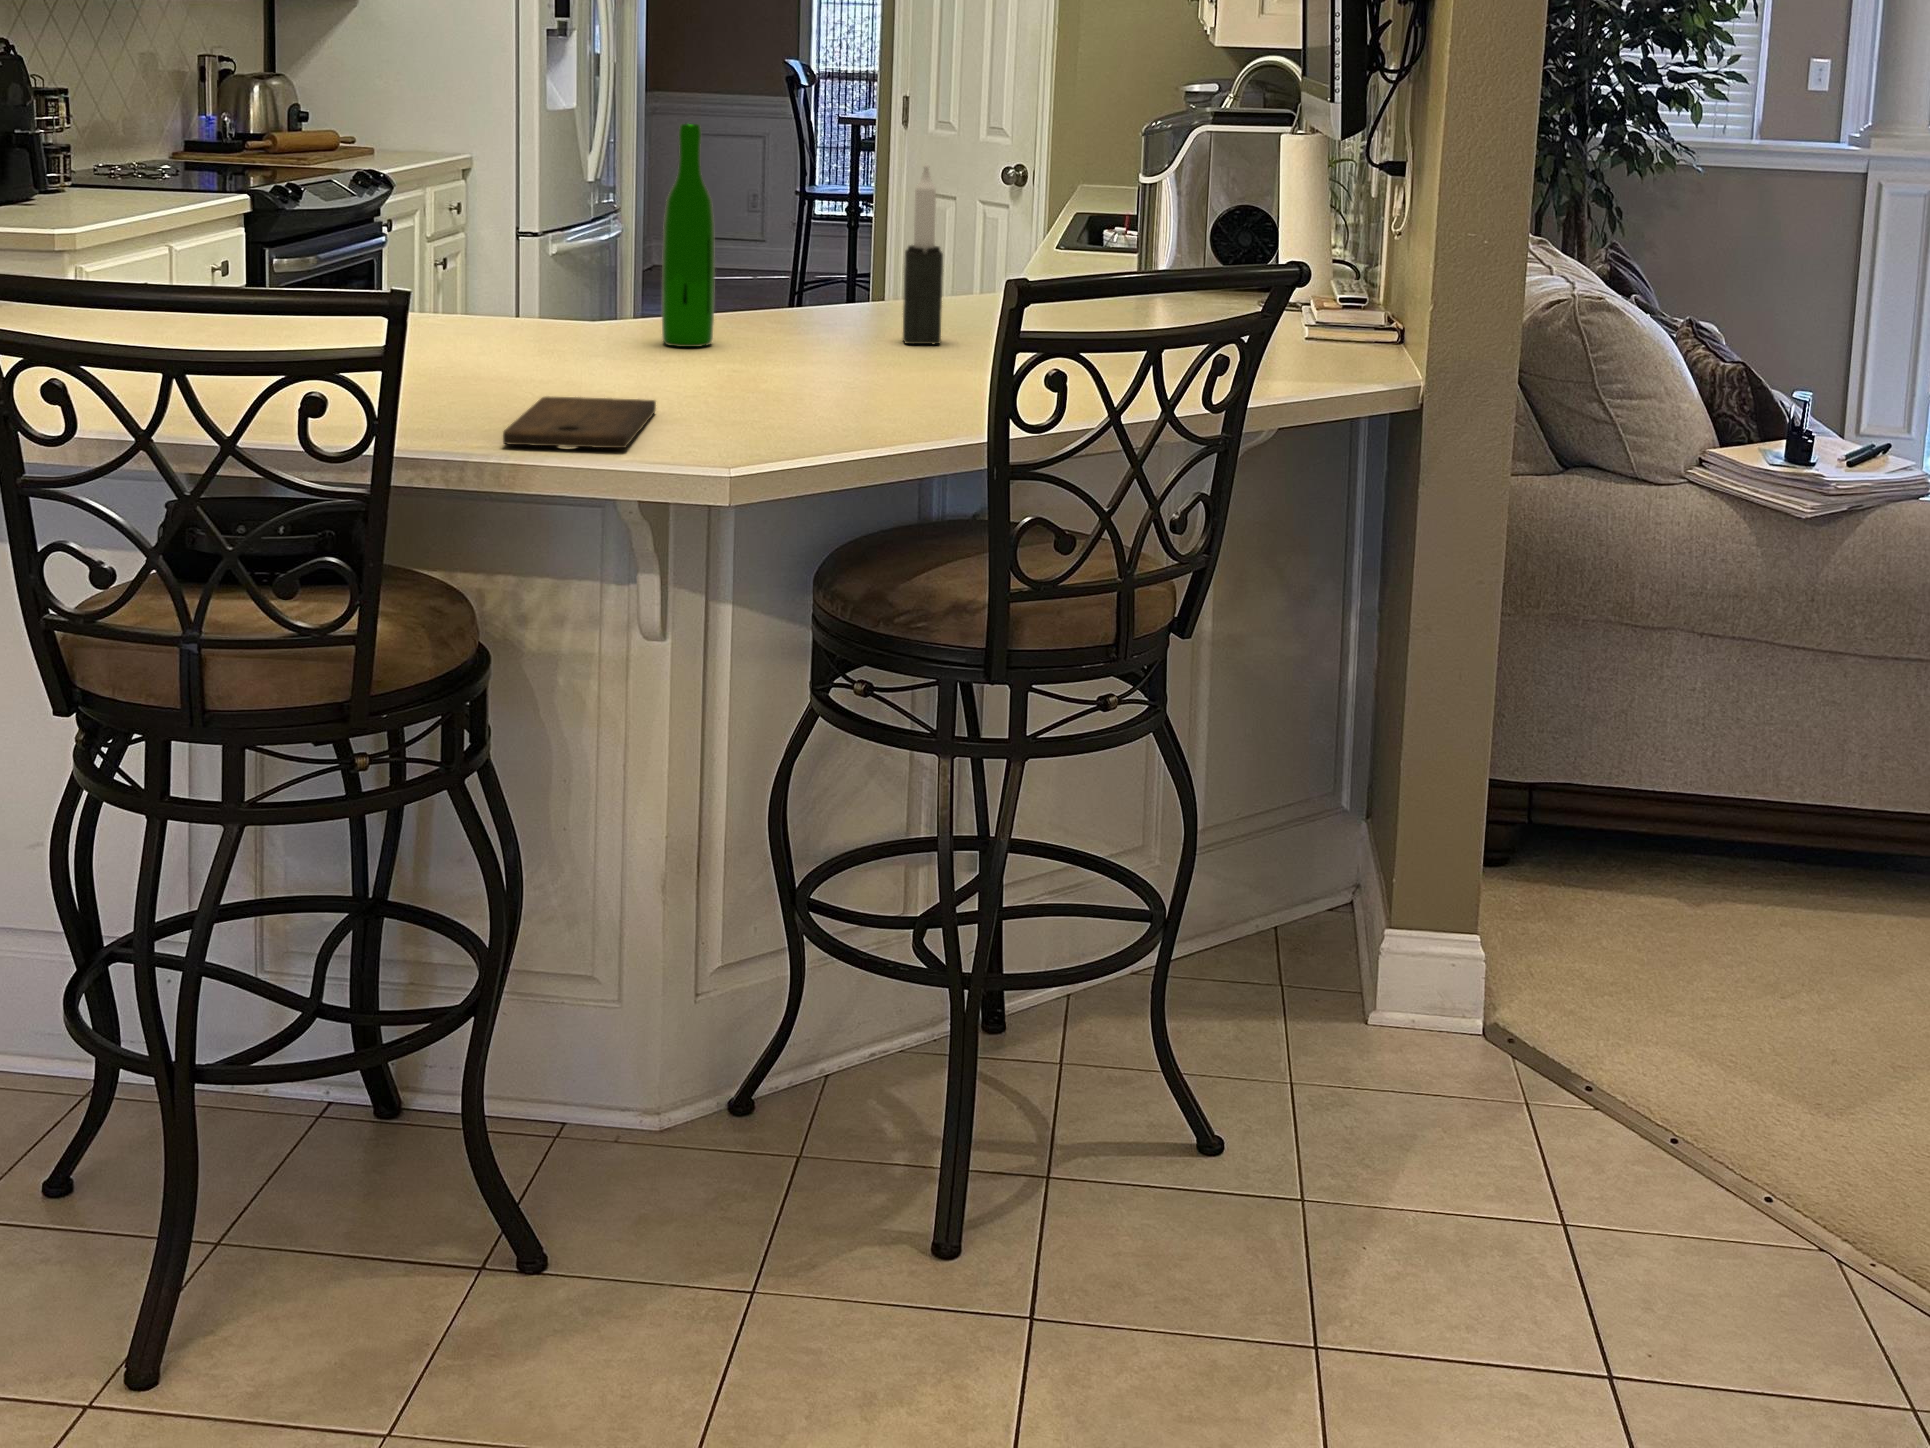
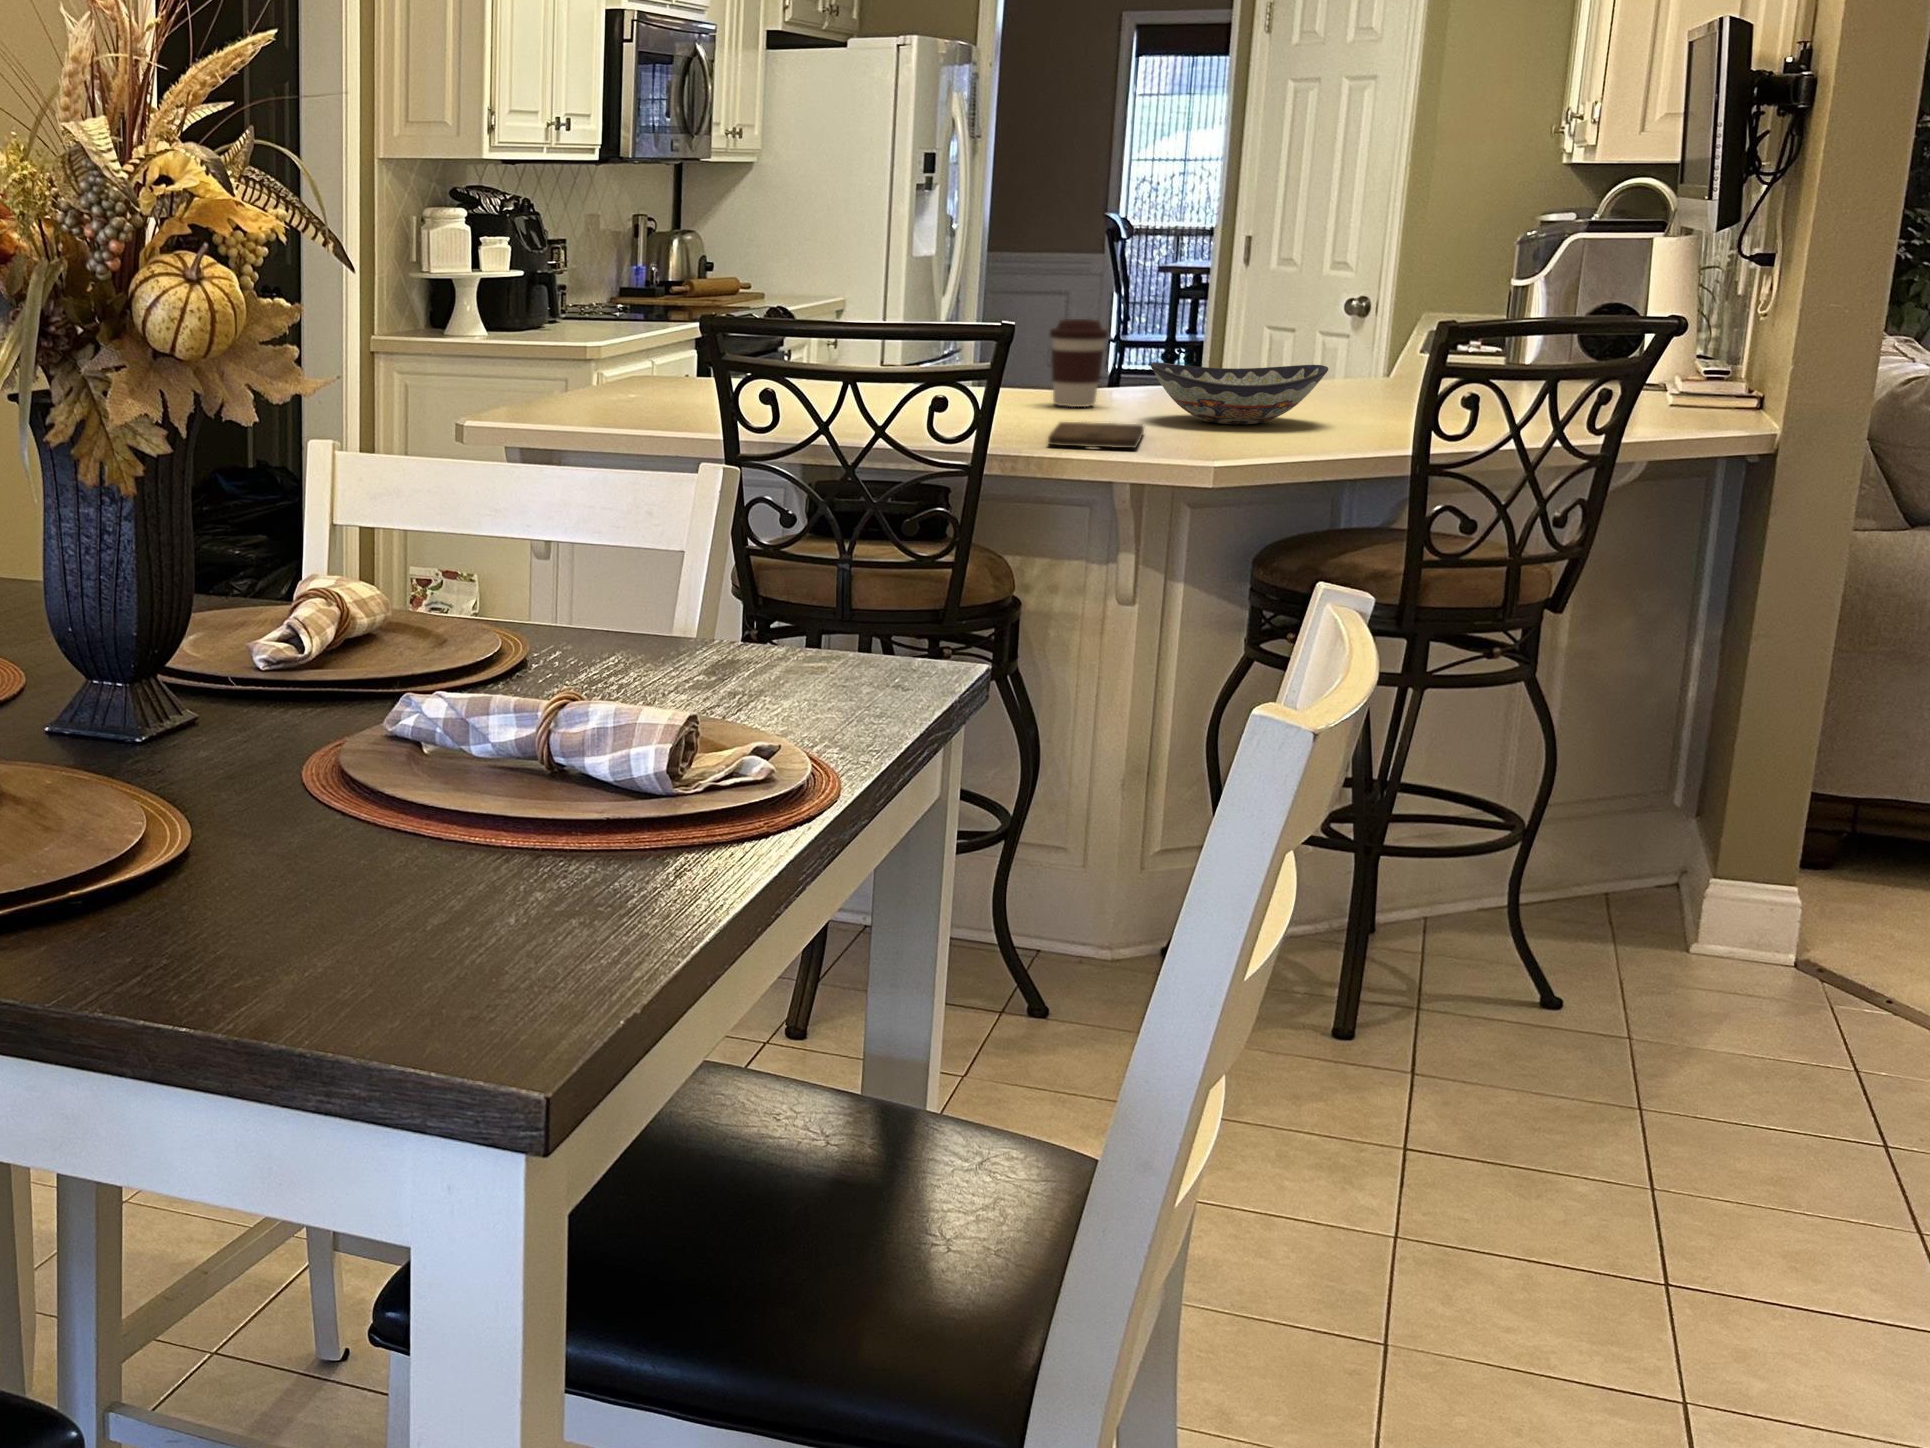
wine bottle: present [662,124,715,347] -> none [1122,231,1168,403]
candle: present [903,164,943,344] -> none [1314,260,1353,404]
coffee cup: none [557,239,633,357] -> present [1050,319,1108,407]
decorative bowl: none [675,304,900,389] -> present [1150,363,1328,424]

